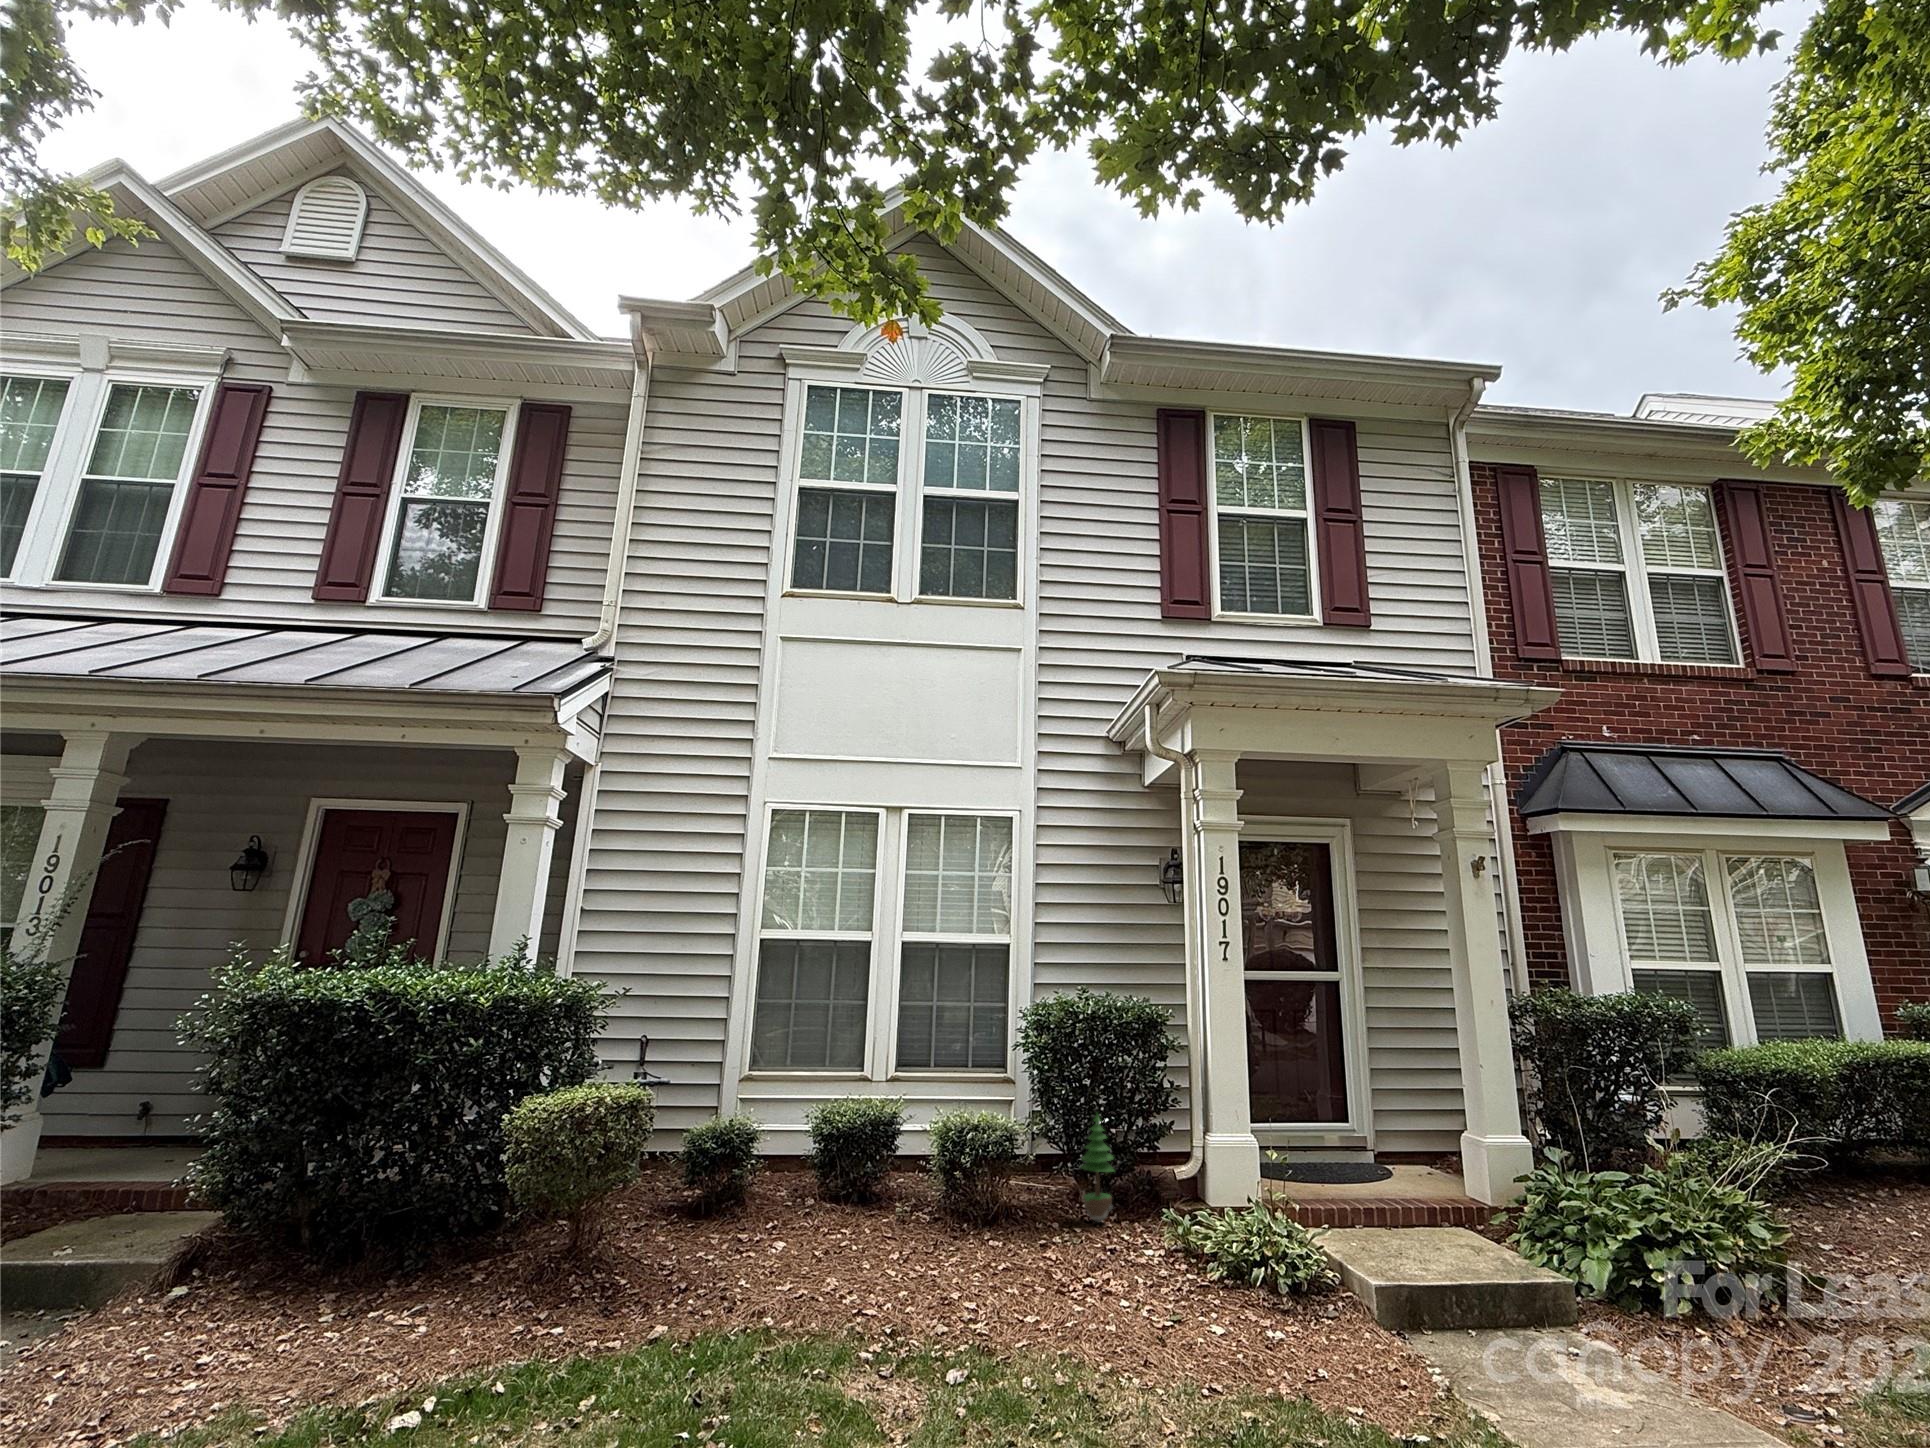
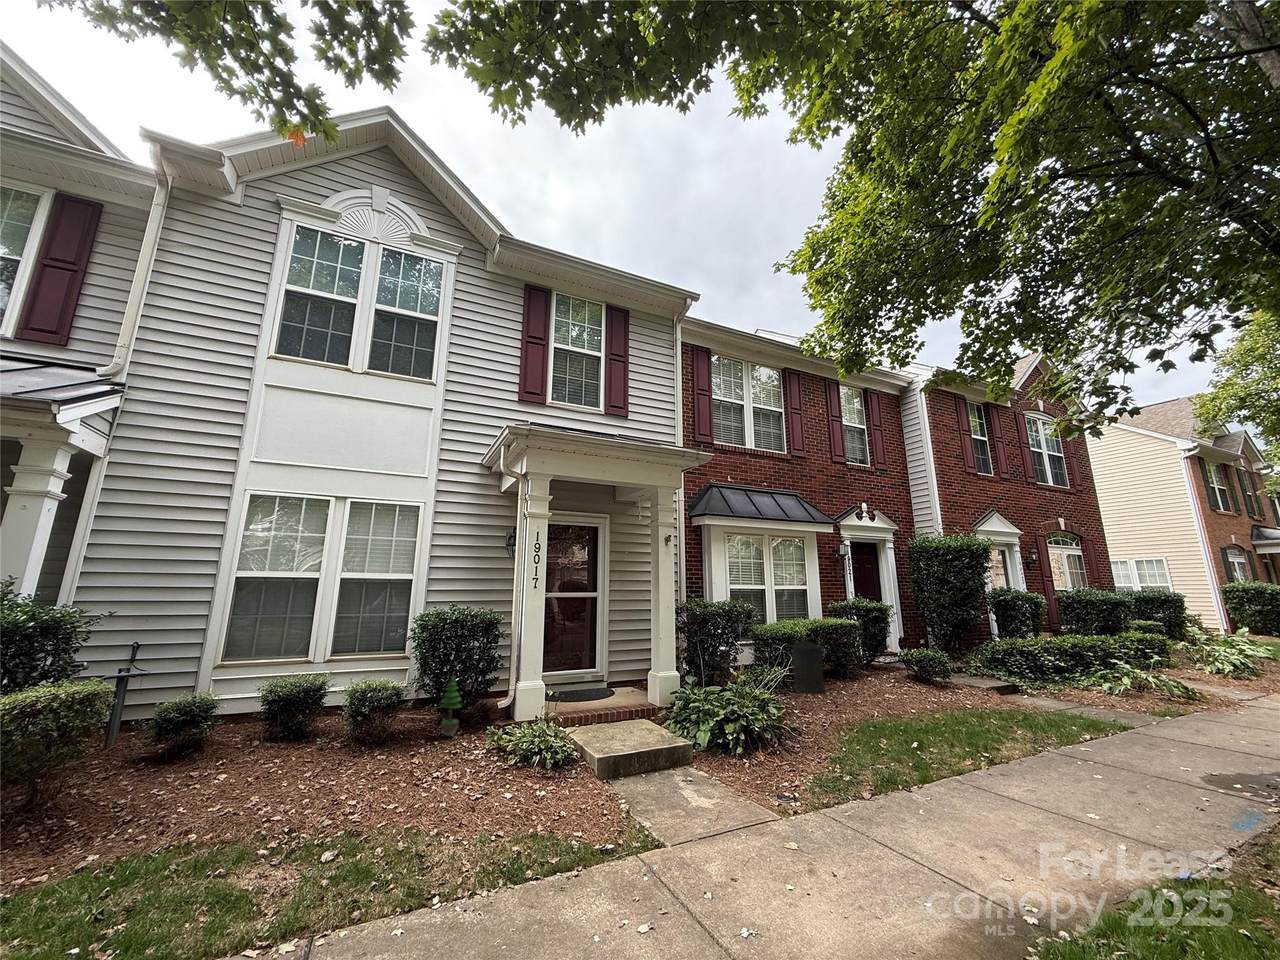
trash can: none [1796,1080,1898,1208] -> present [791,639,824,693]

